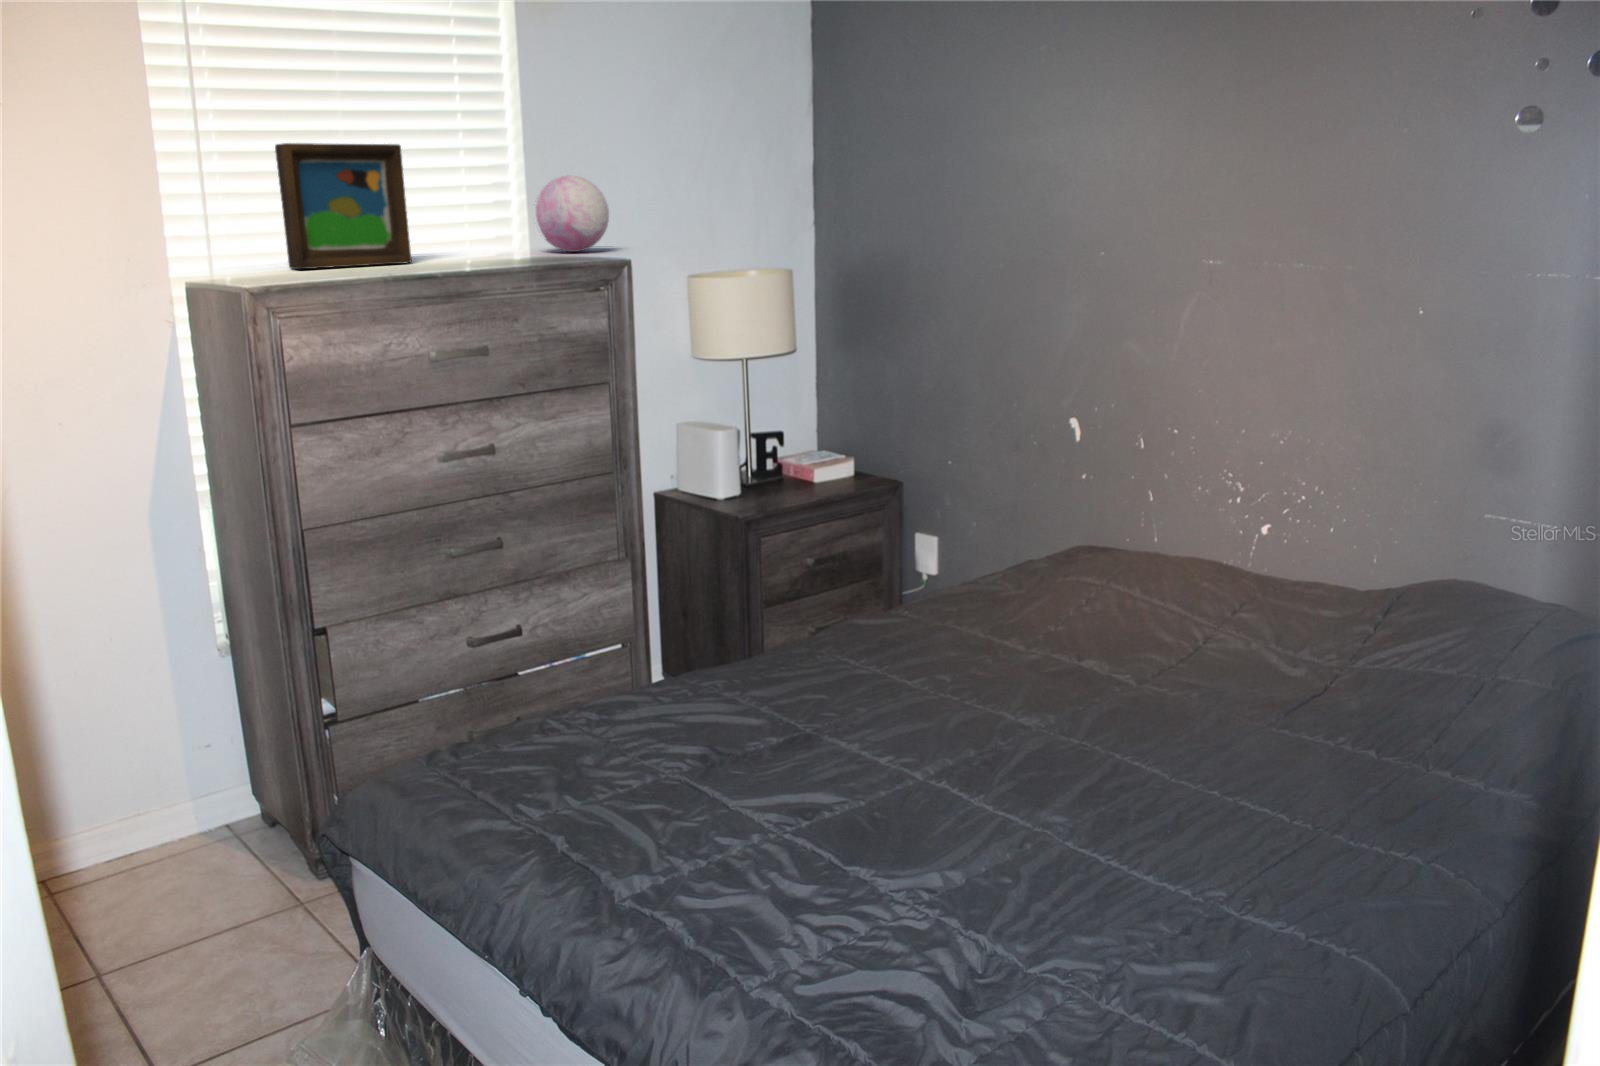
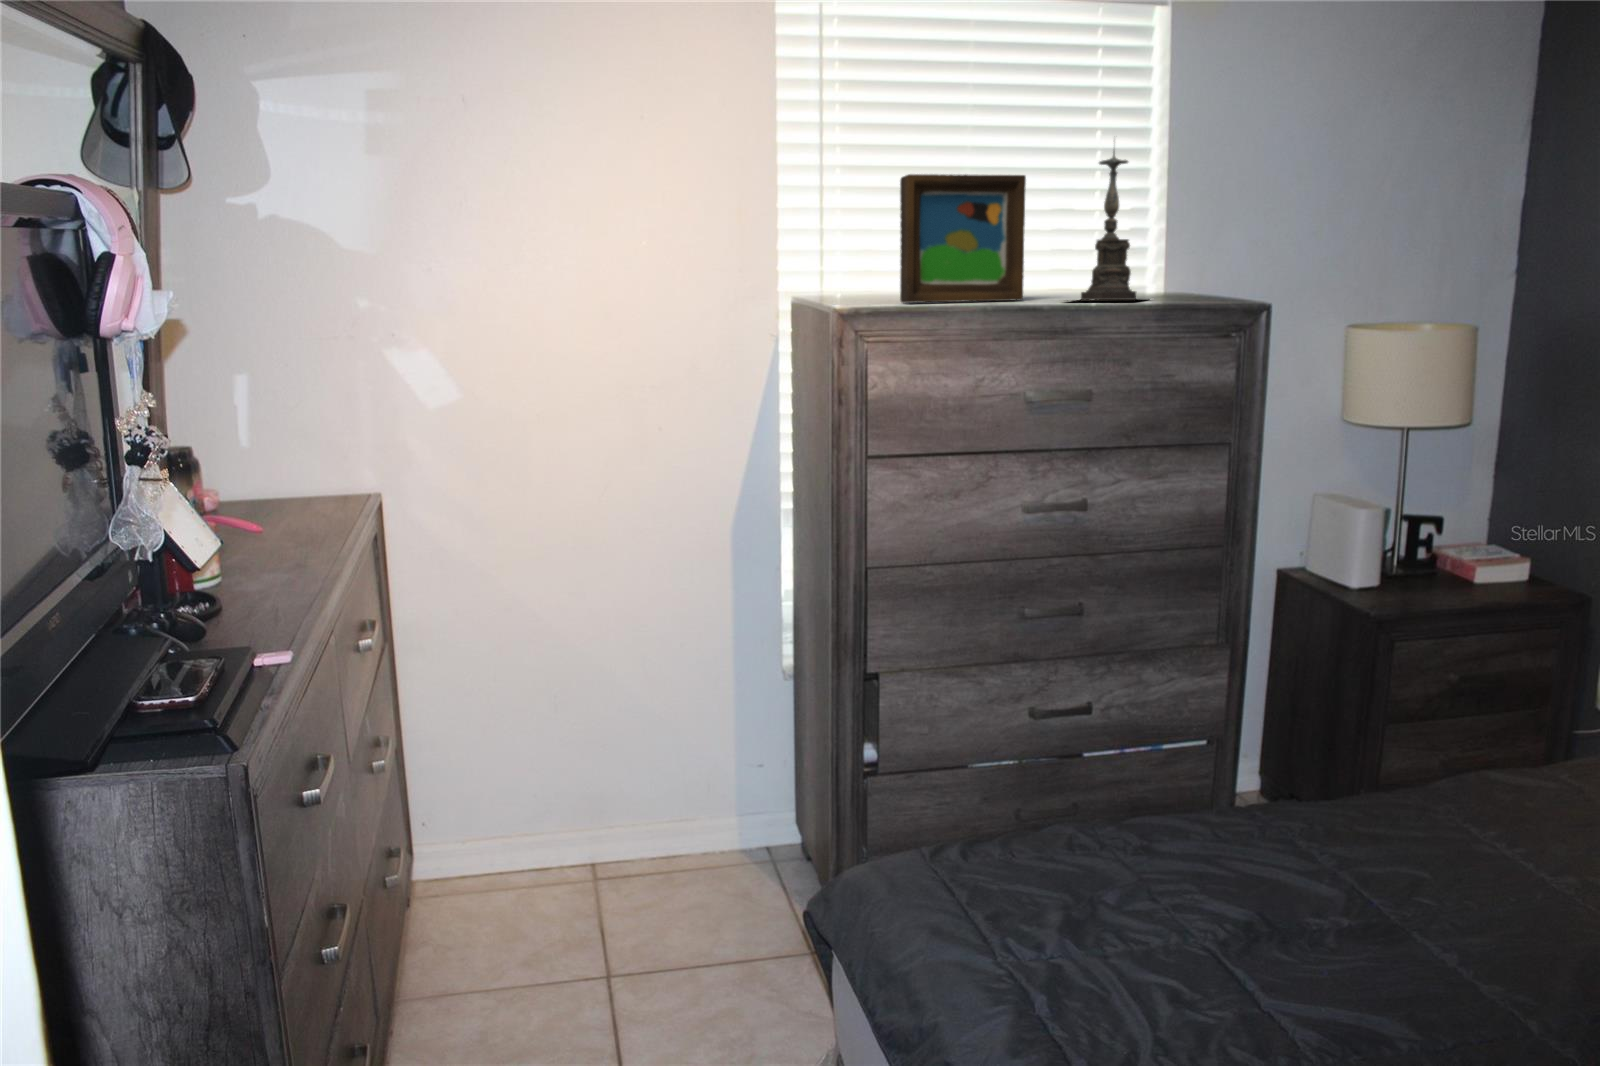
candle holder: none [449,113,531,265] -> present [1080,151,1136,300]
decorative orb: present [535,176,609,252] -> none [1164,209,1252,294]

